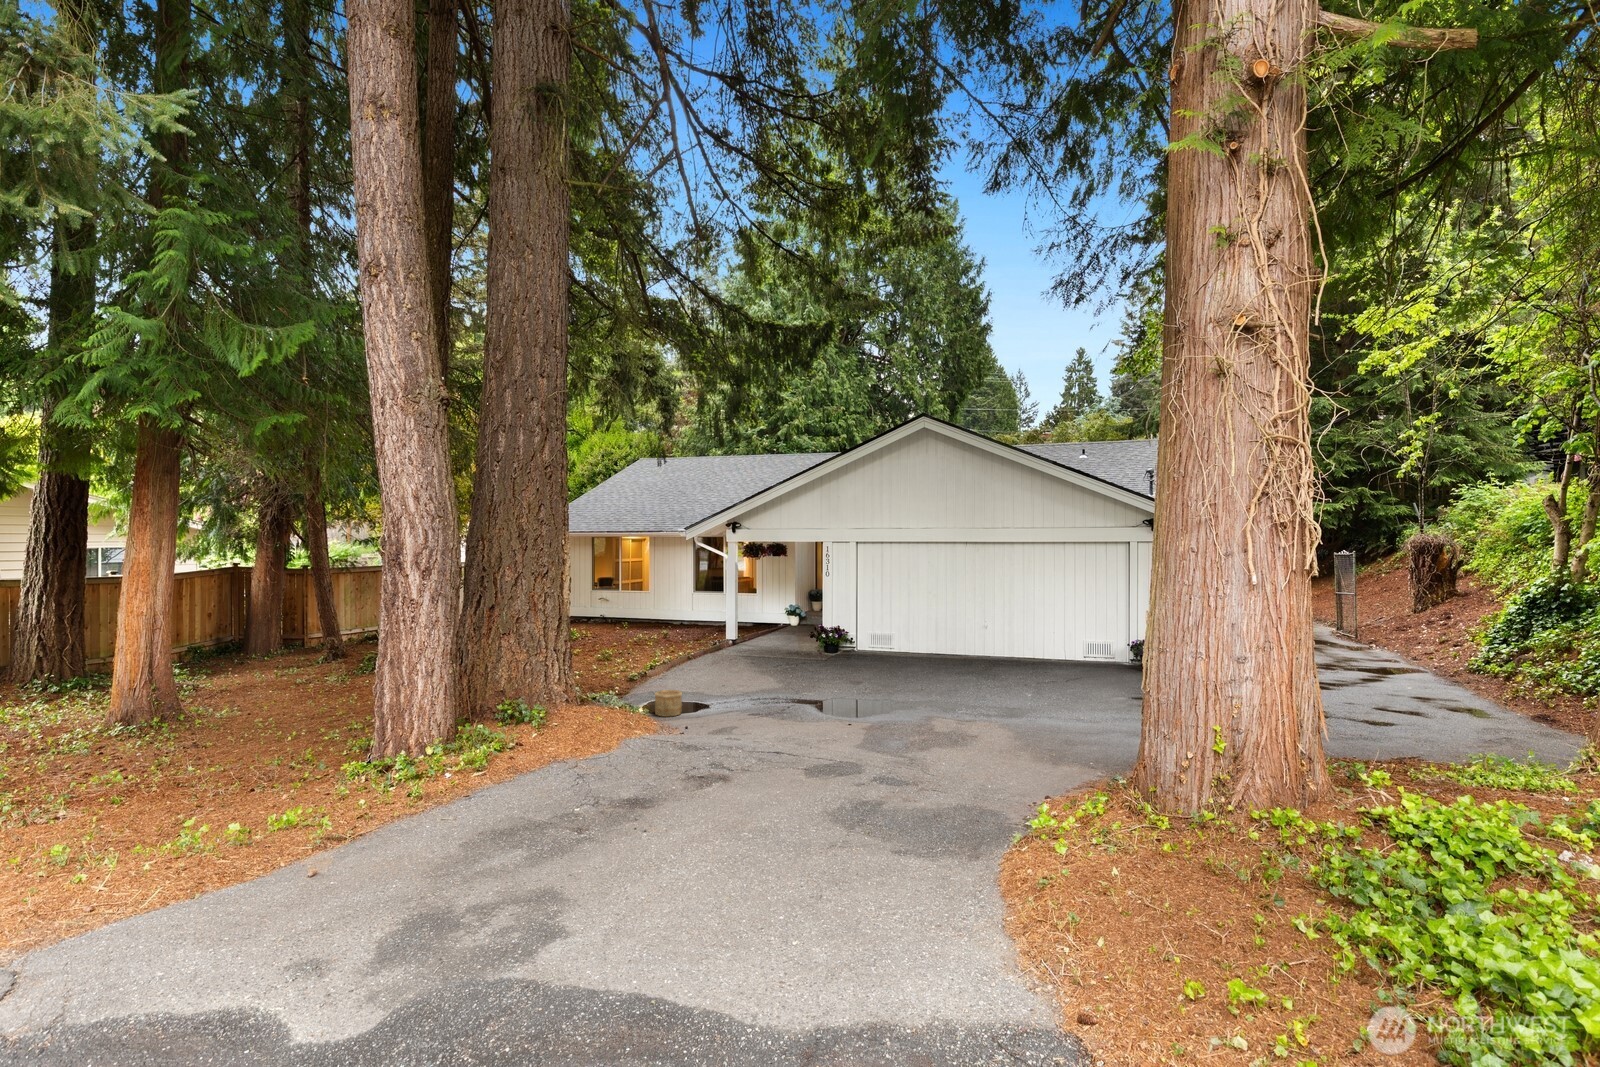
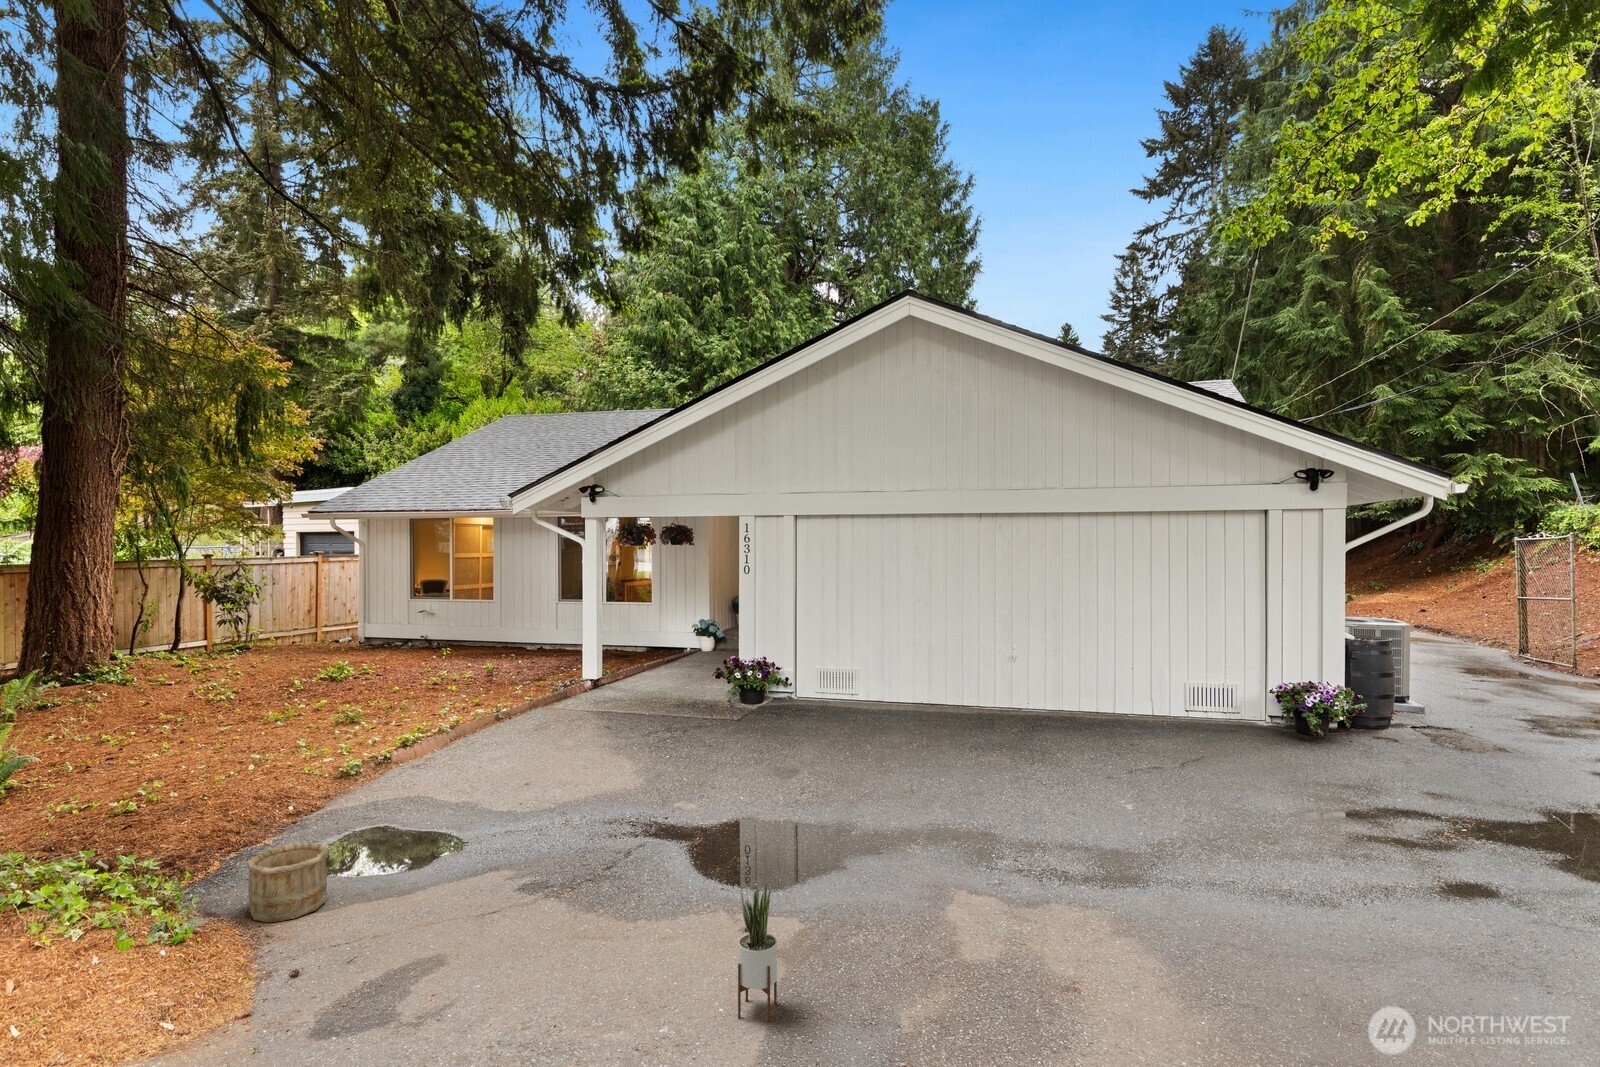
potted plant: none [859,689,872,736] -> present [738,878,777,1021]

